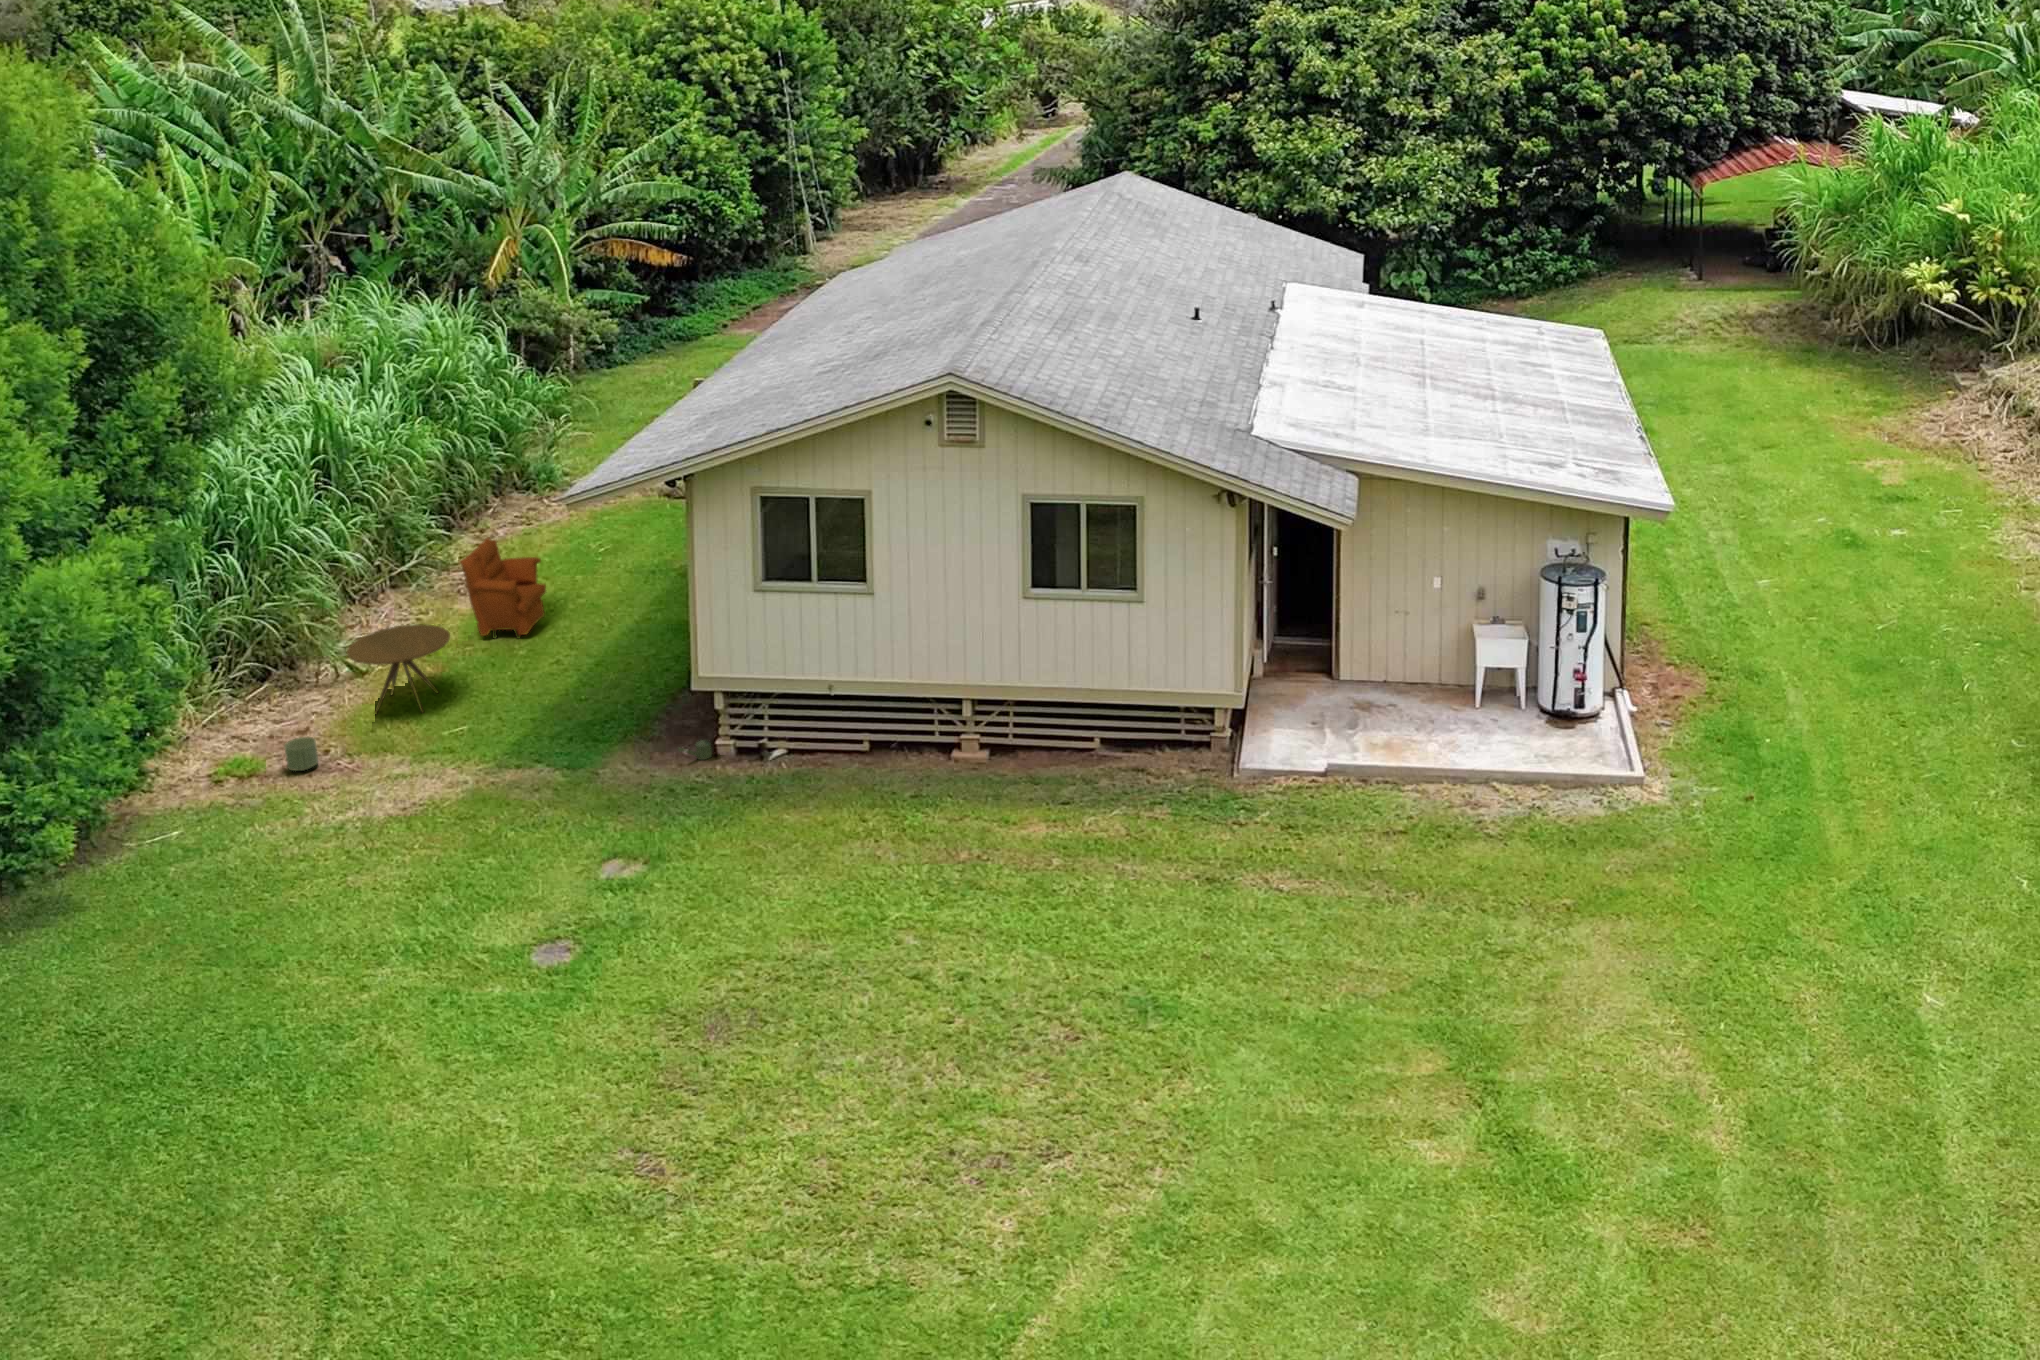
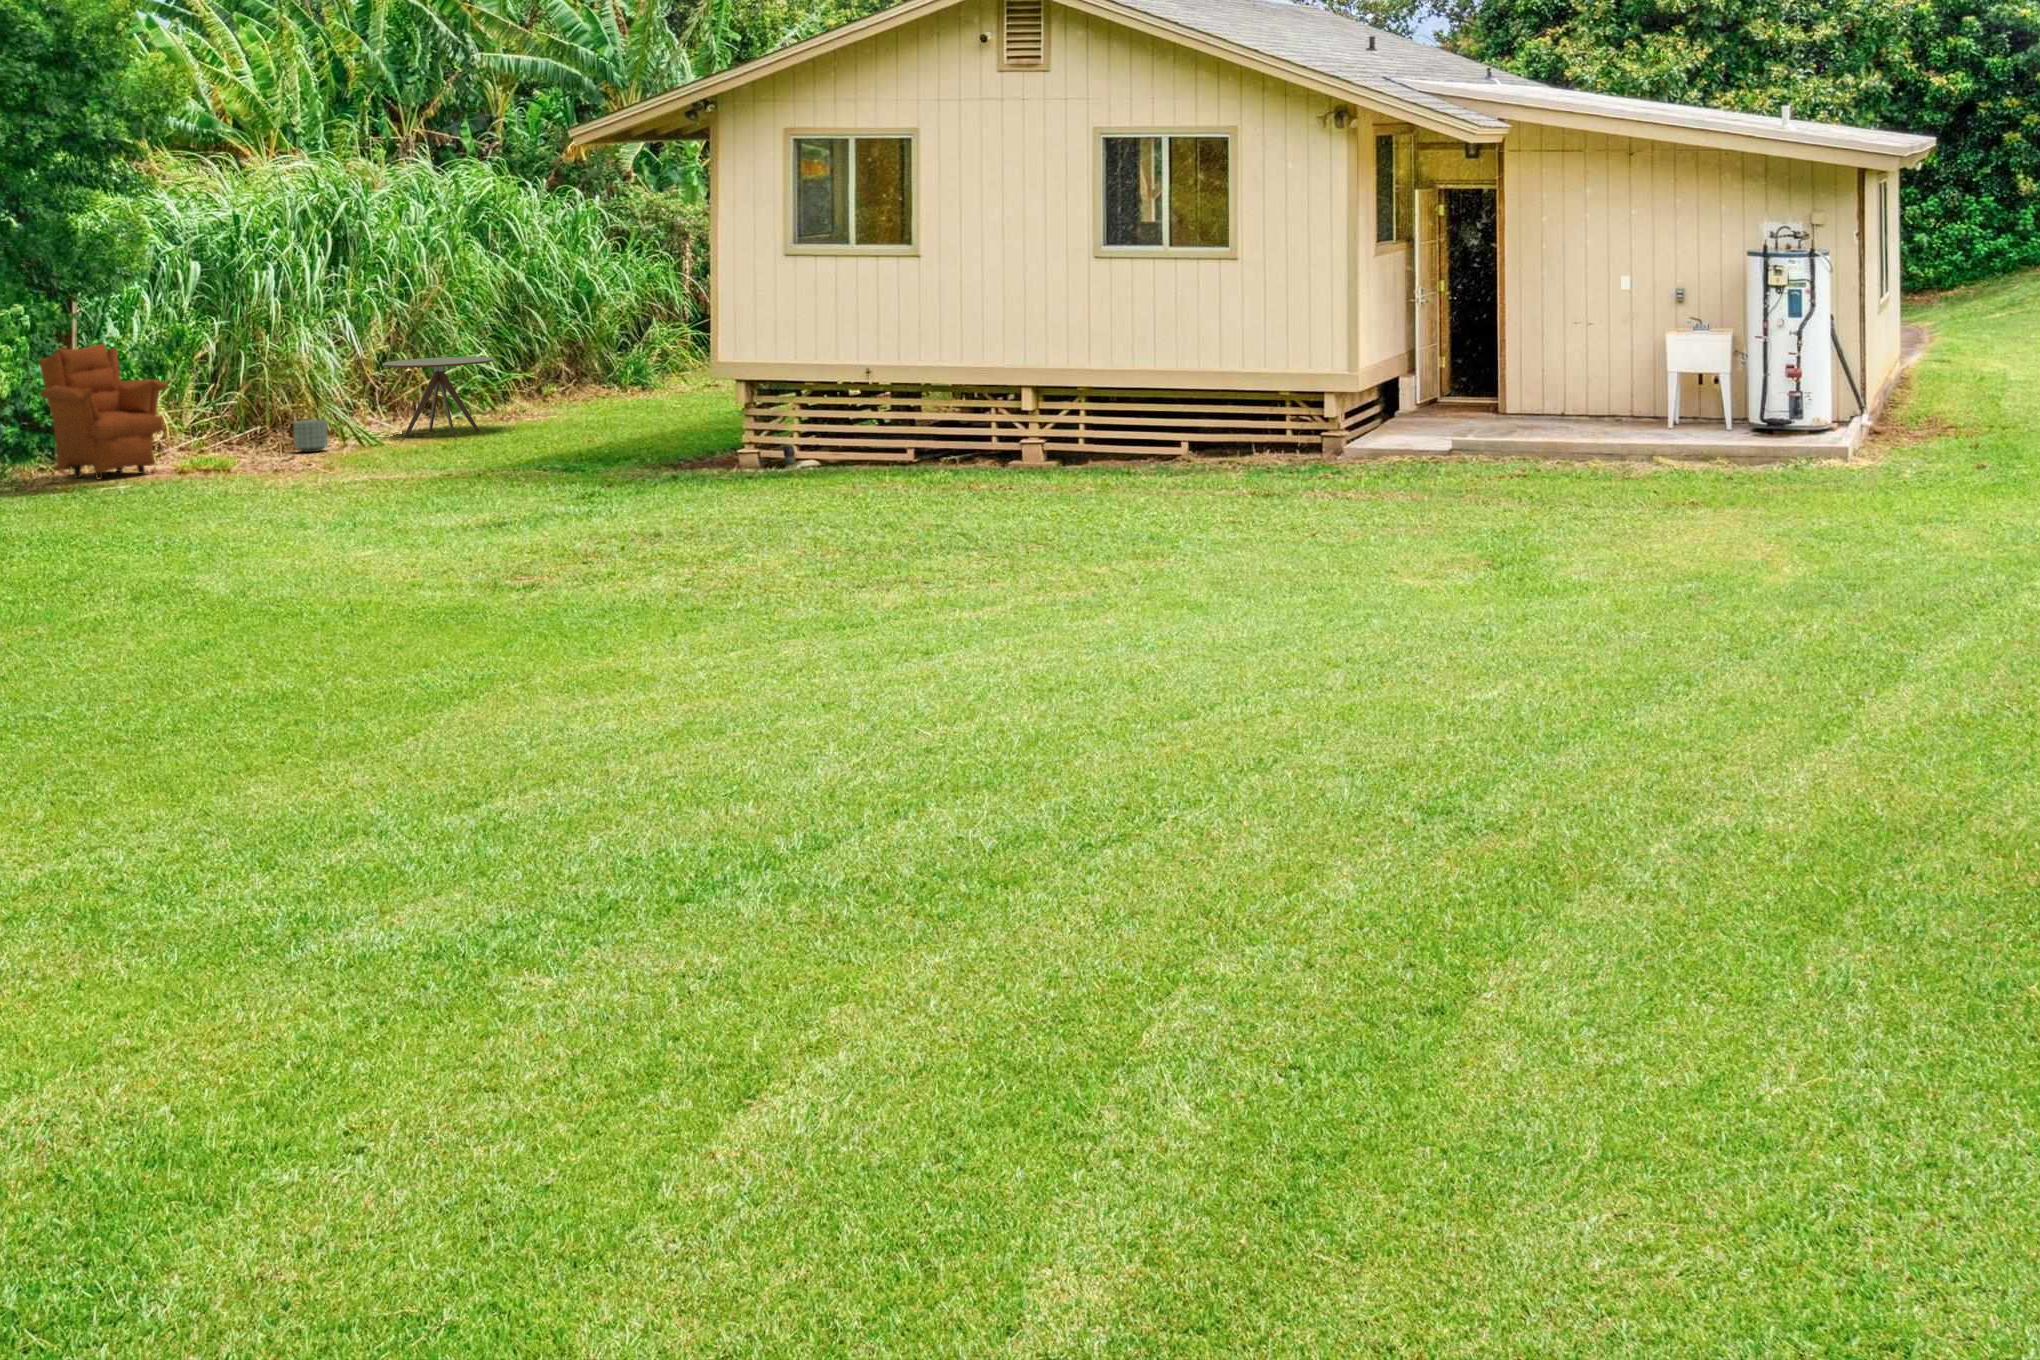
armchair: present [460,538,546,639] -> present [40,344,168,479]
watering can: present [678,740,712,760] -> none [695,432,743,452]

